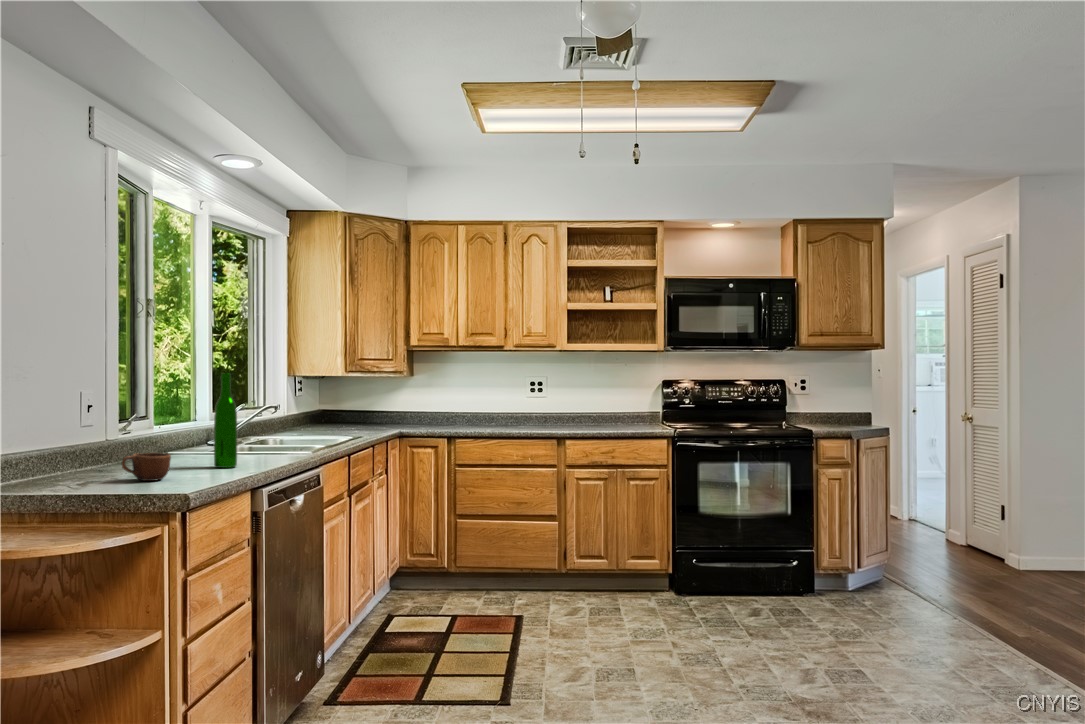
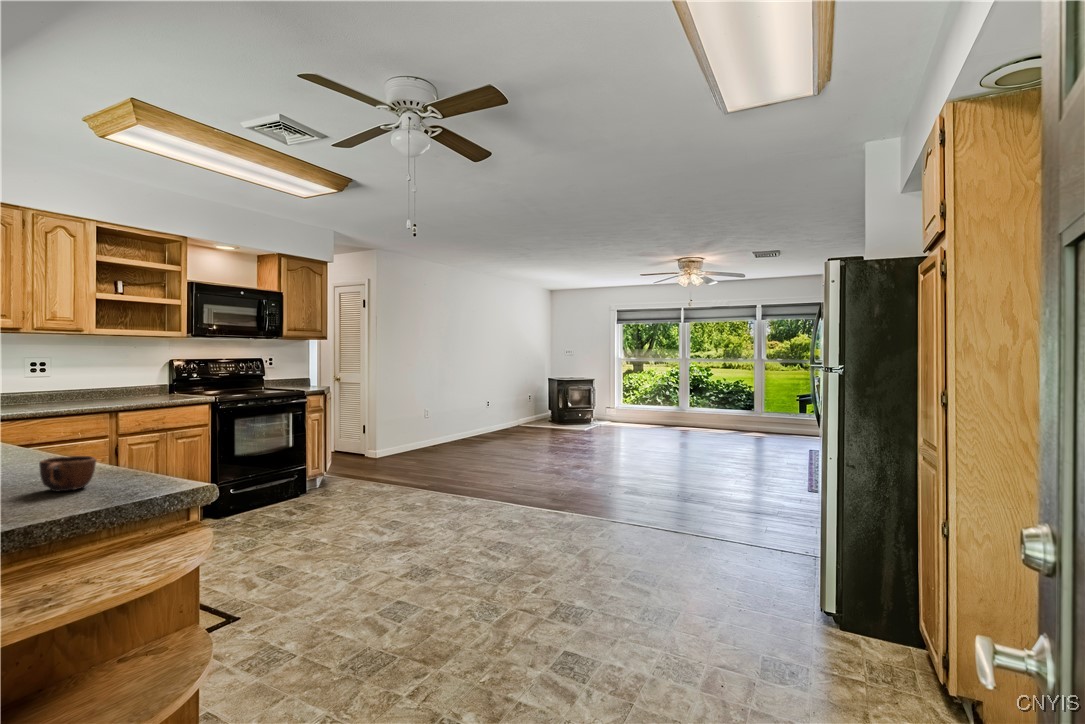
wine bottle: present [214,373,238,468] -> none [26,361,60,470]

